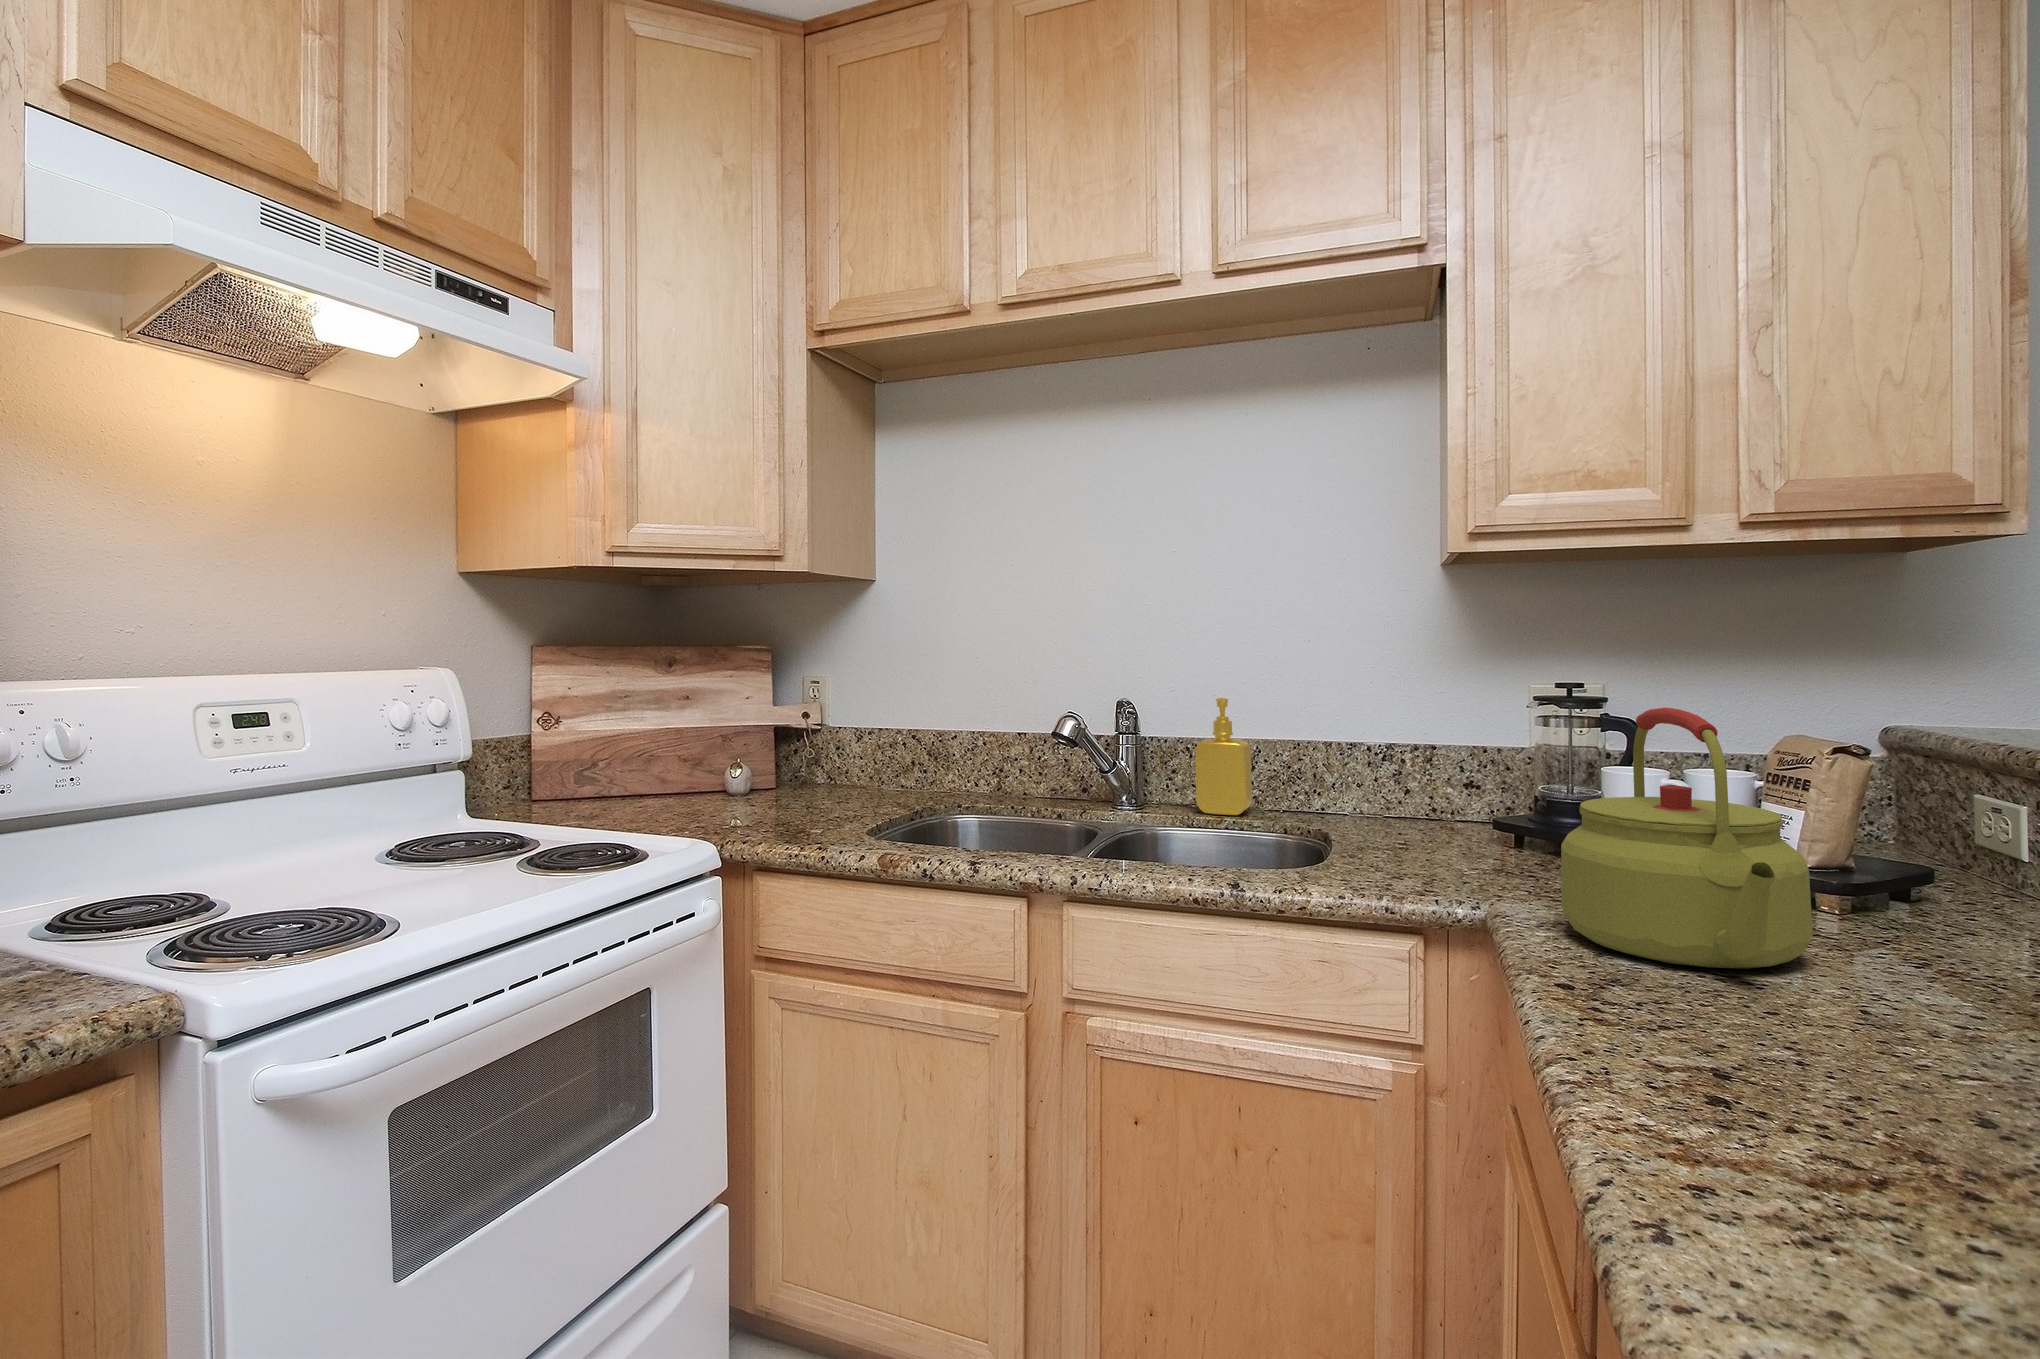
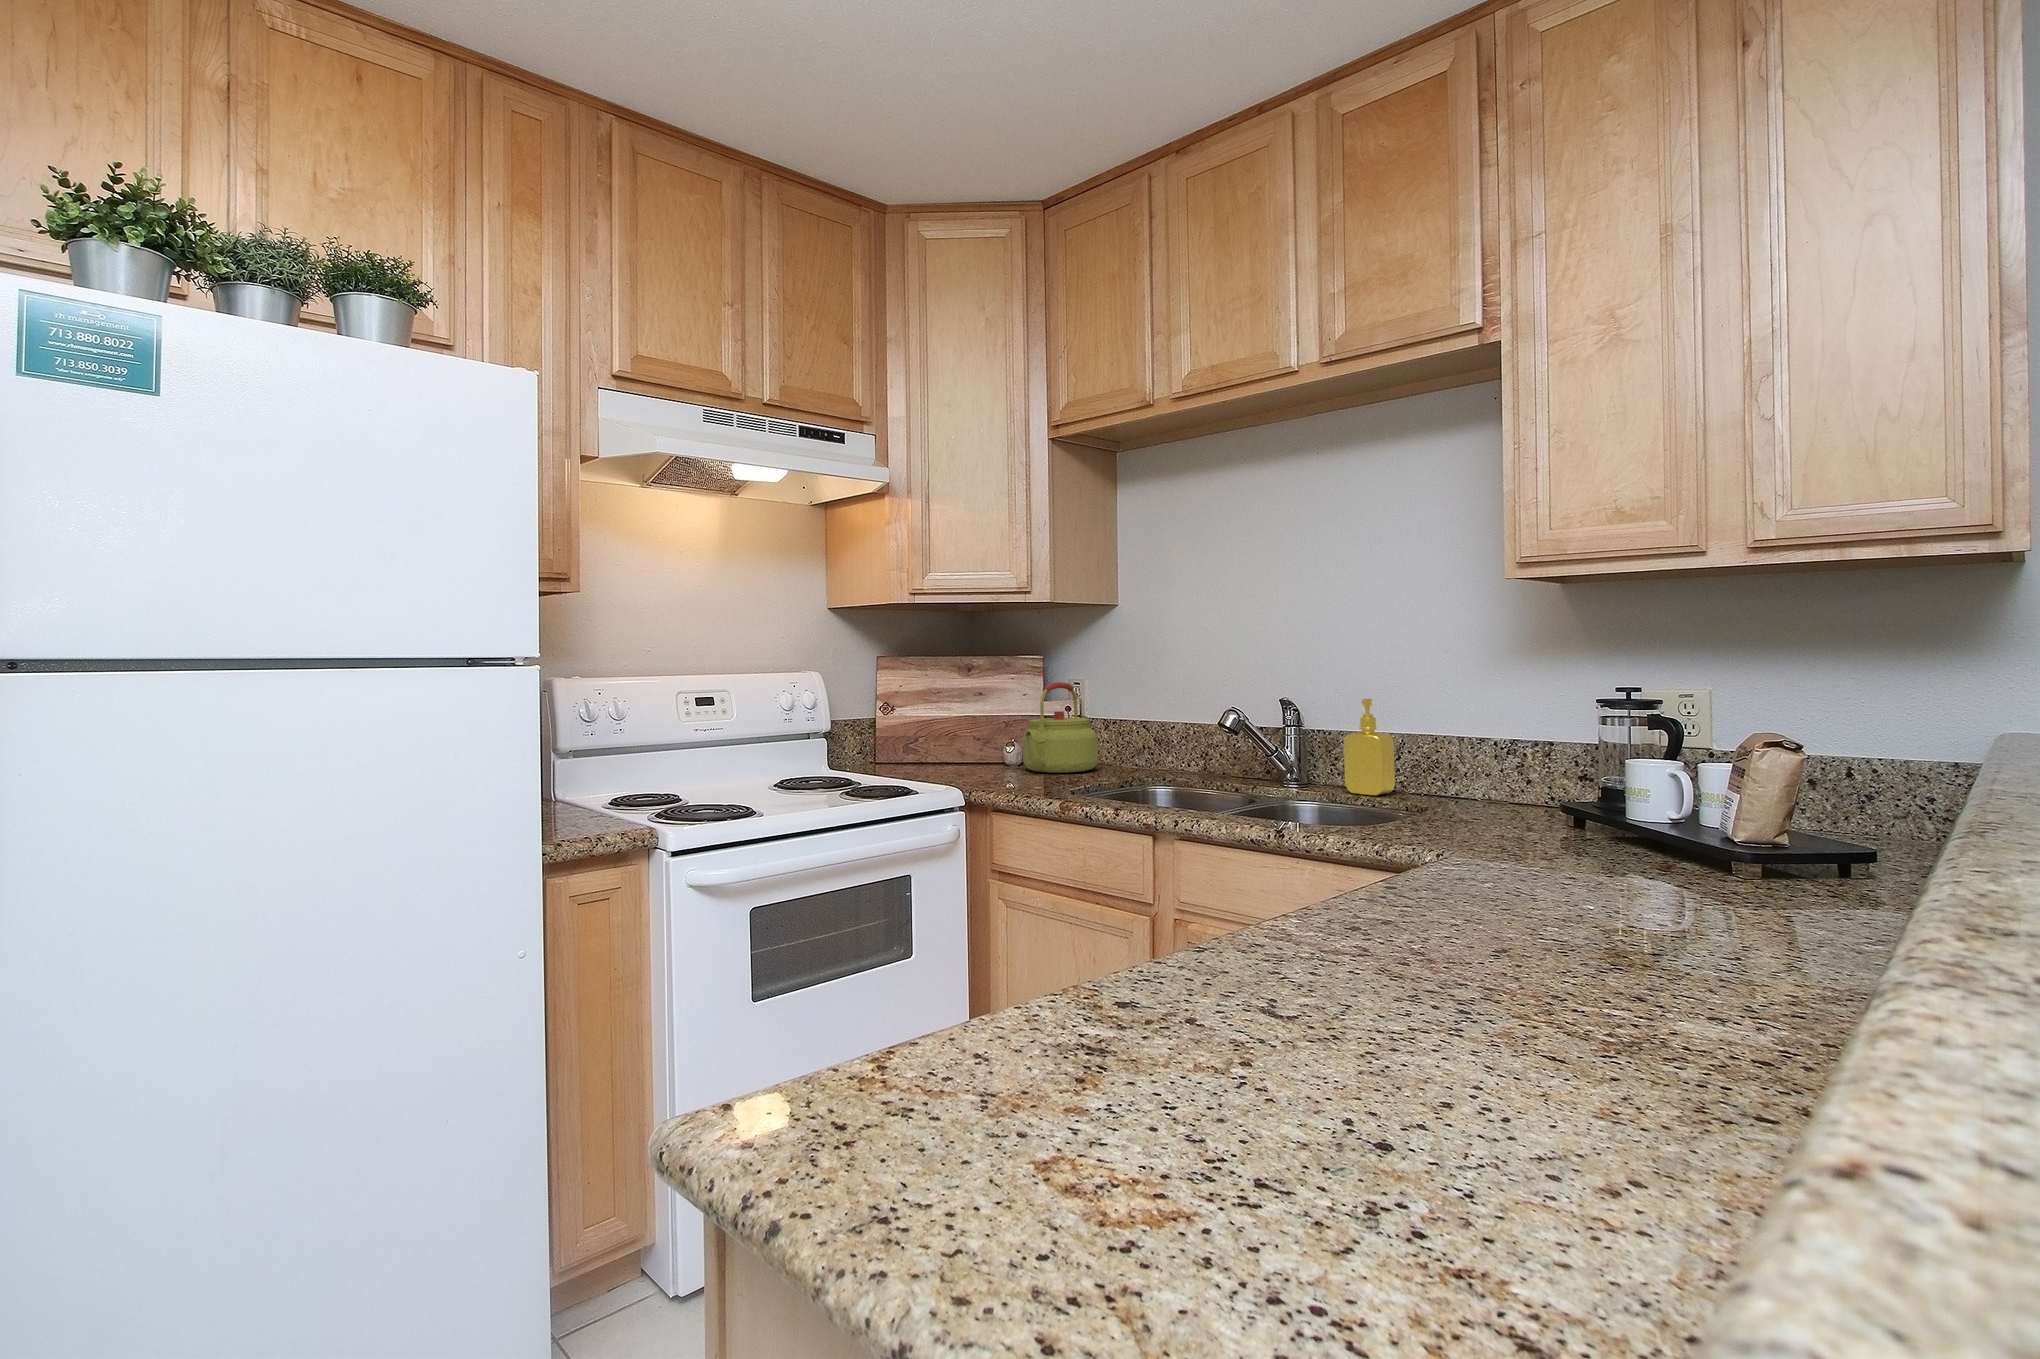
kettle: present [1561,708,1812,968] -> present [1023,682,1098,773]

